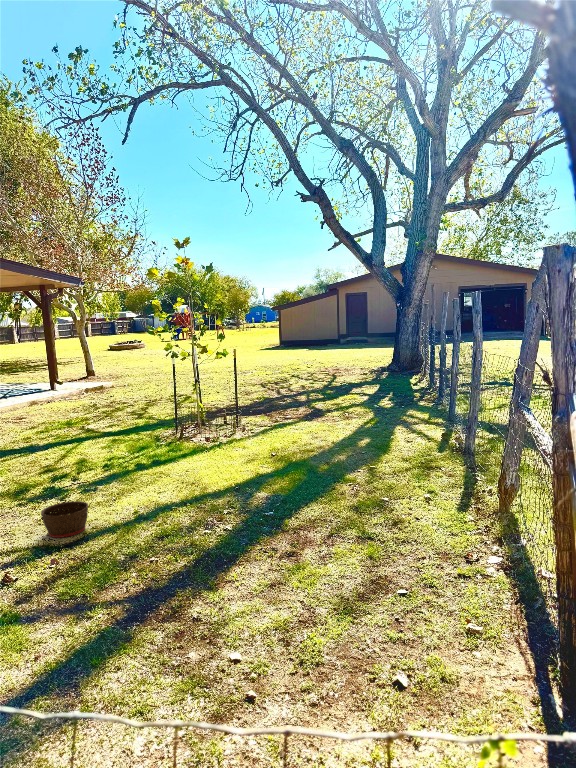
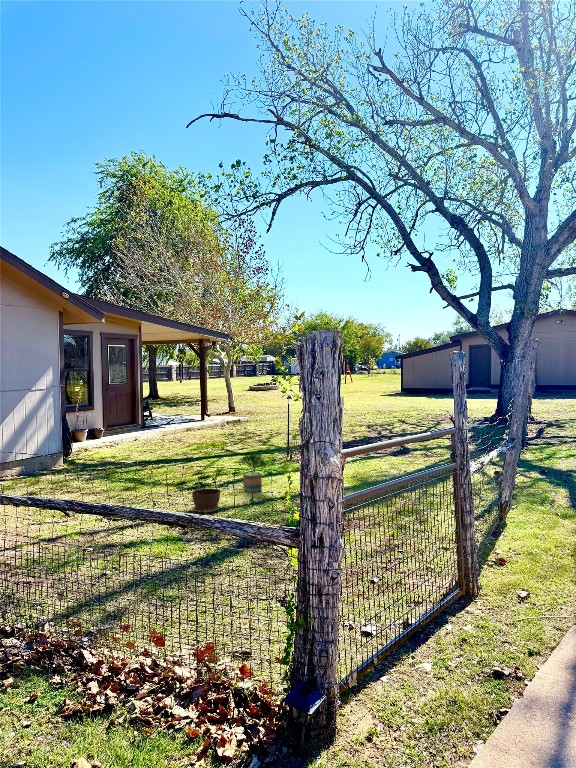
potted tree: none [114,441,155,497] -> present [241,455,266,492]

